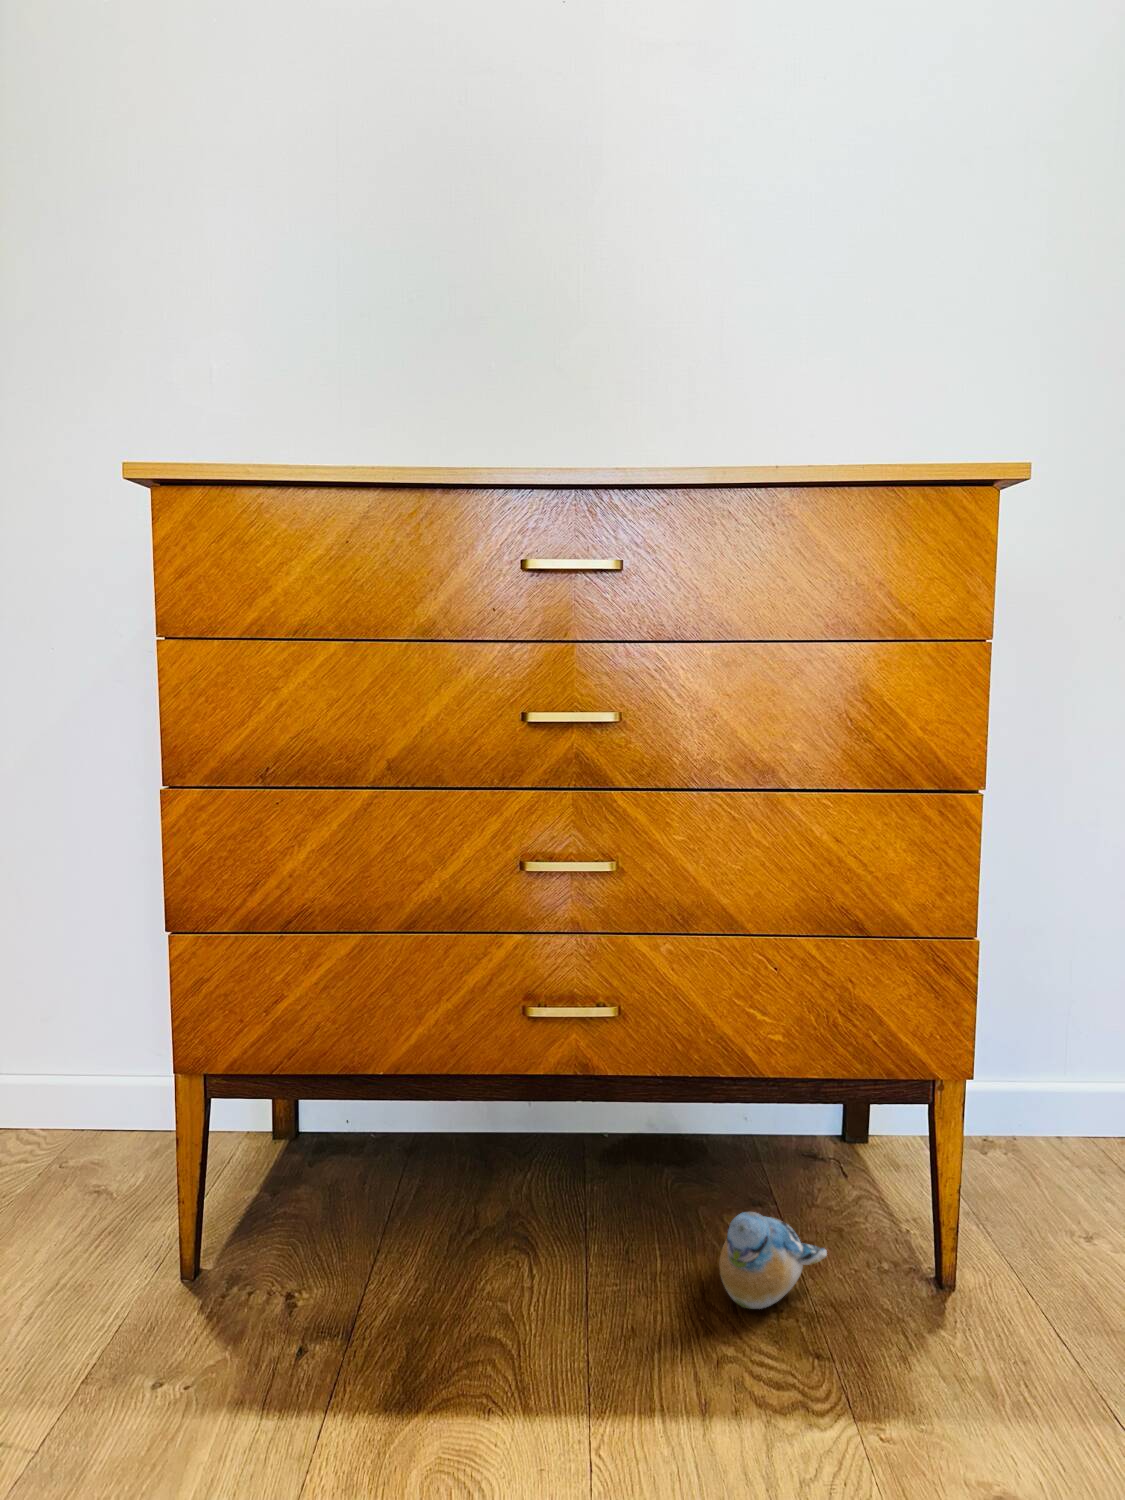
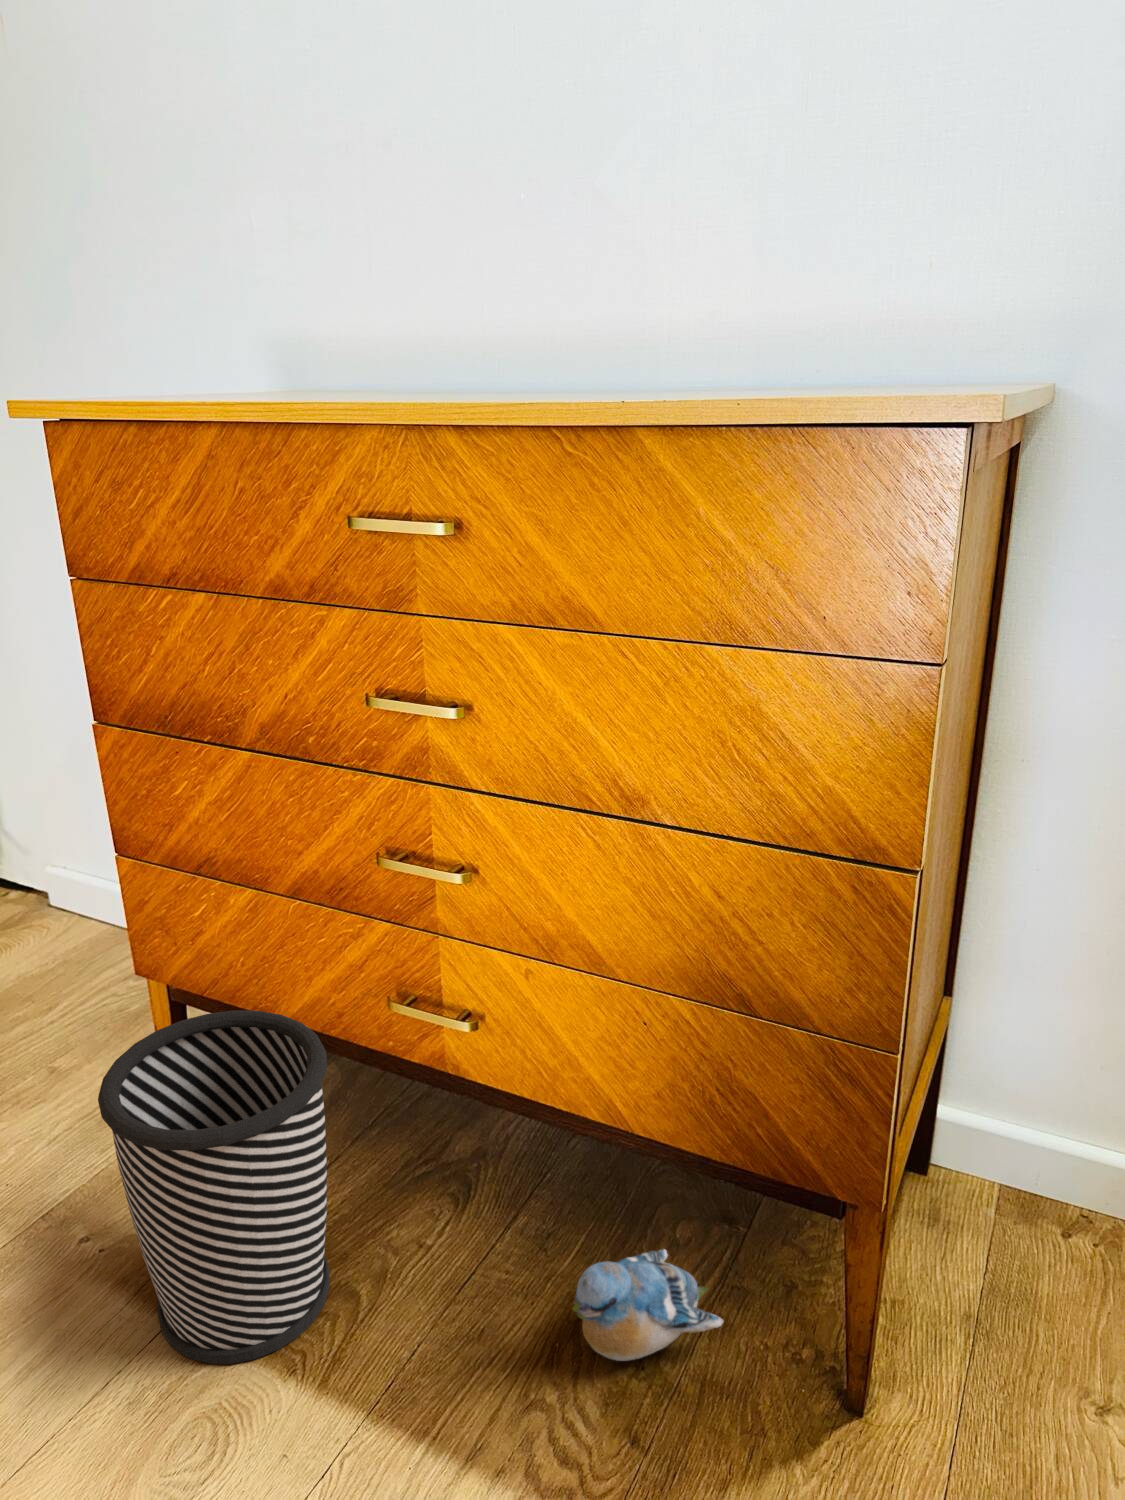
wastebasket: none [267,1058,493,1434] -> present [98,1010,330,1364]

